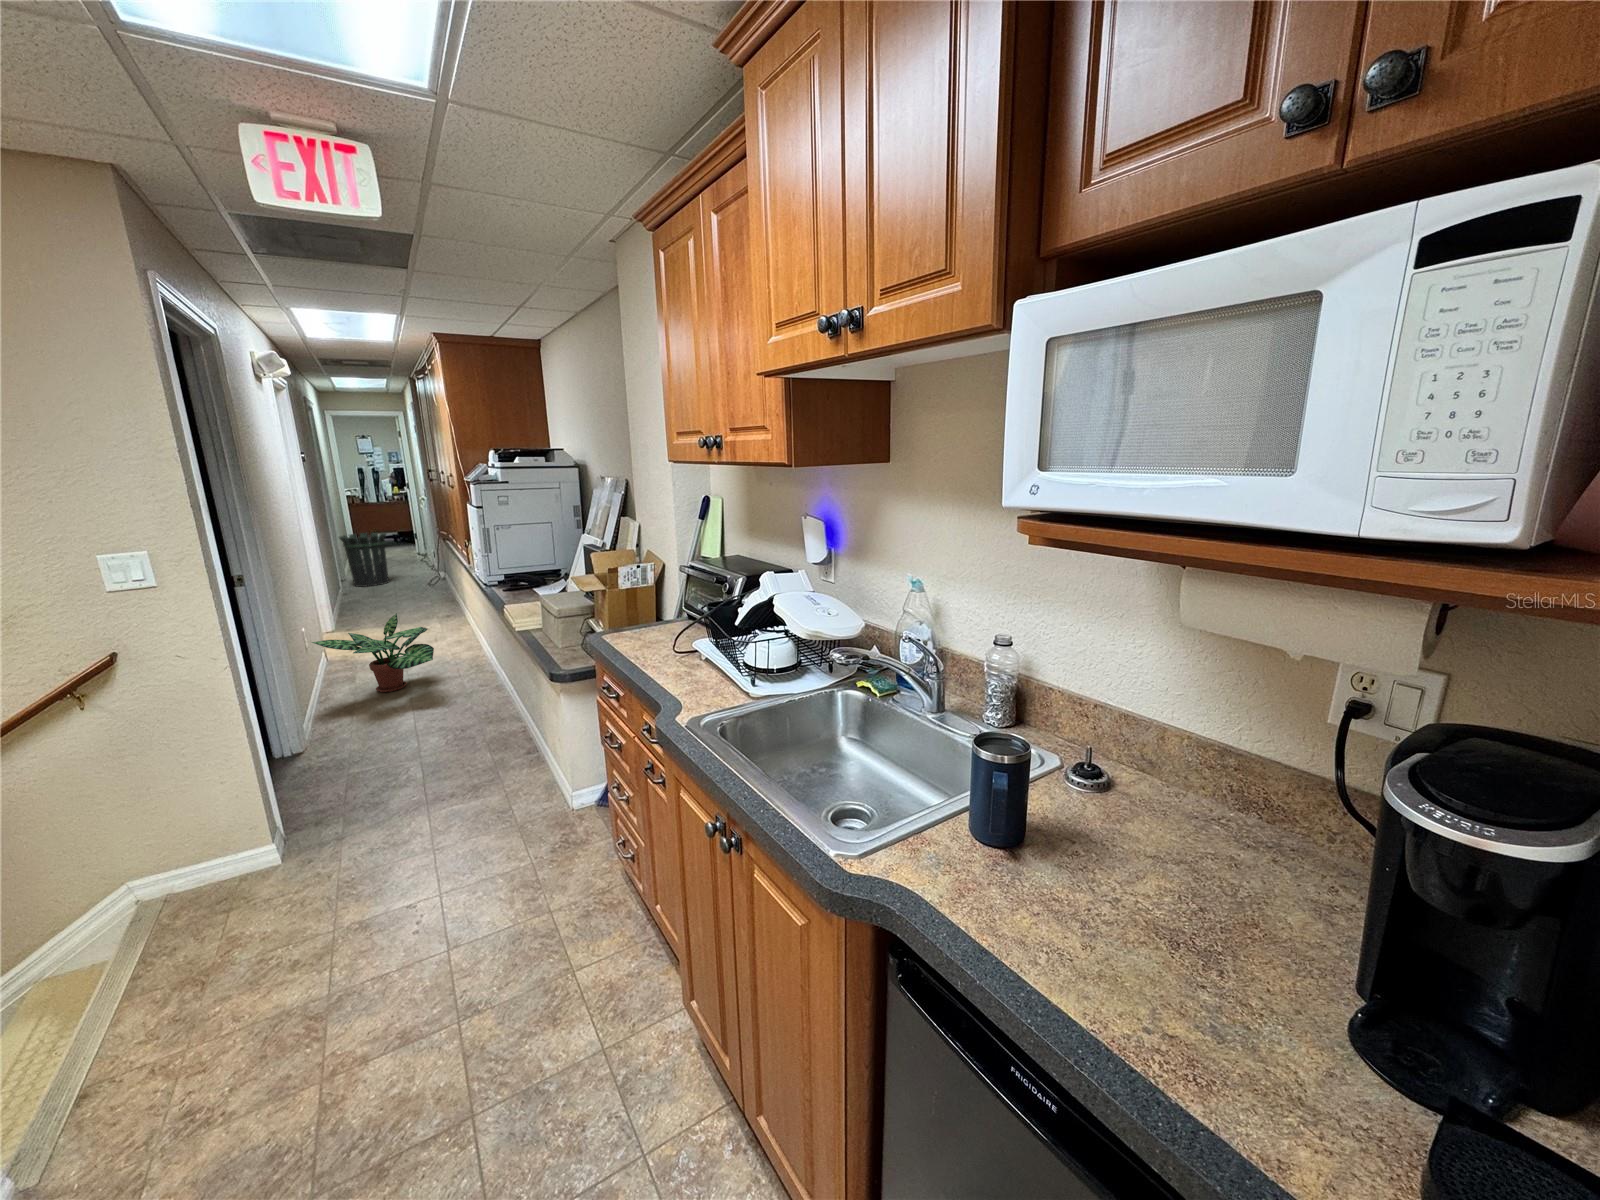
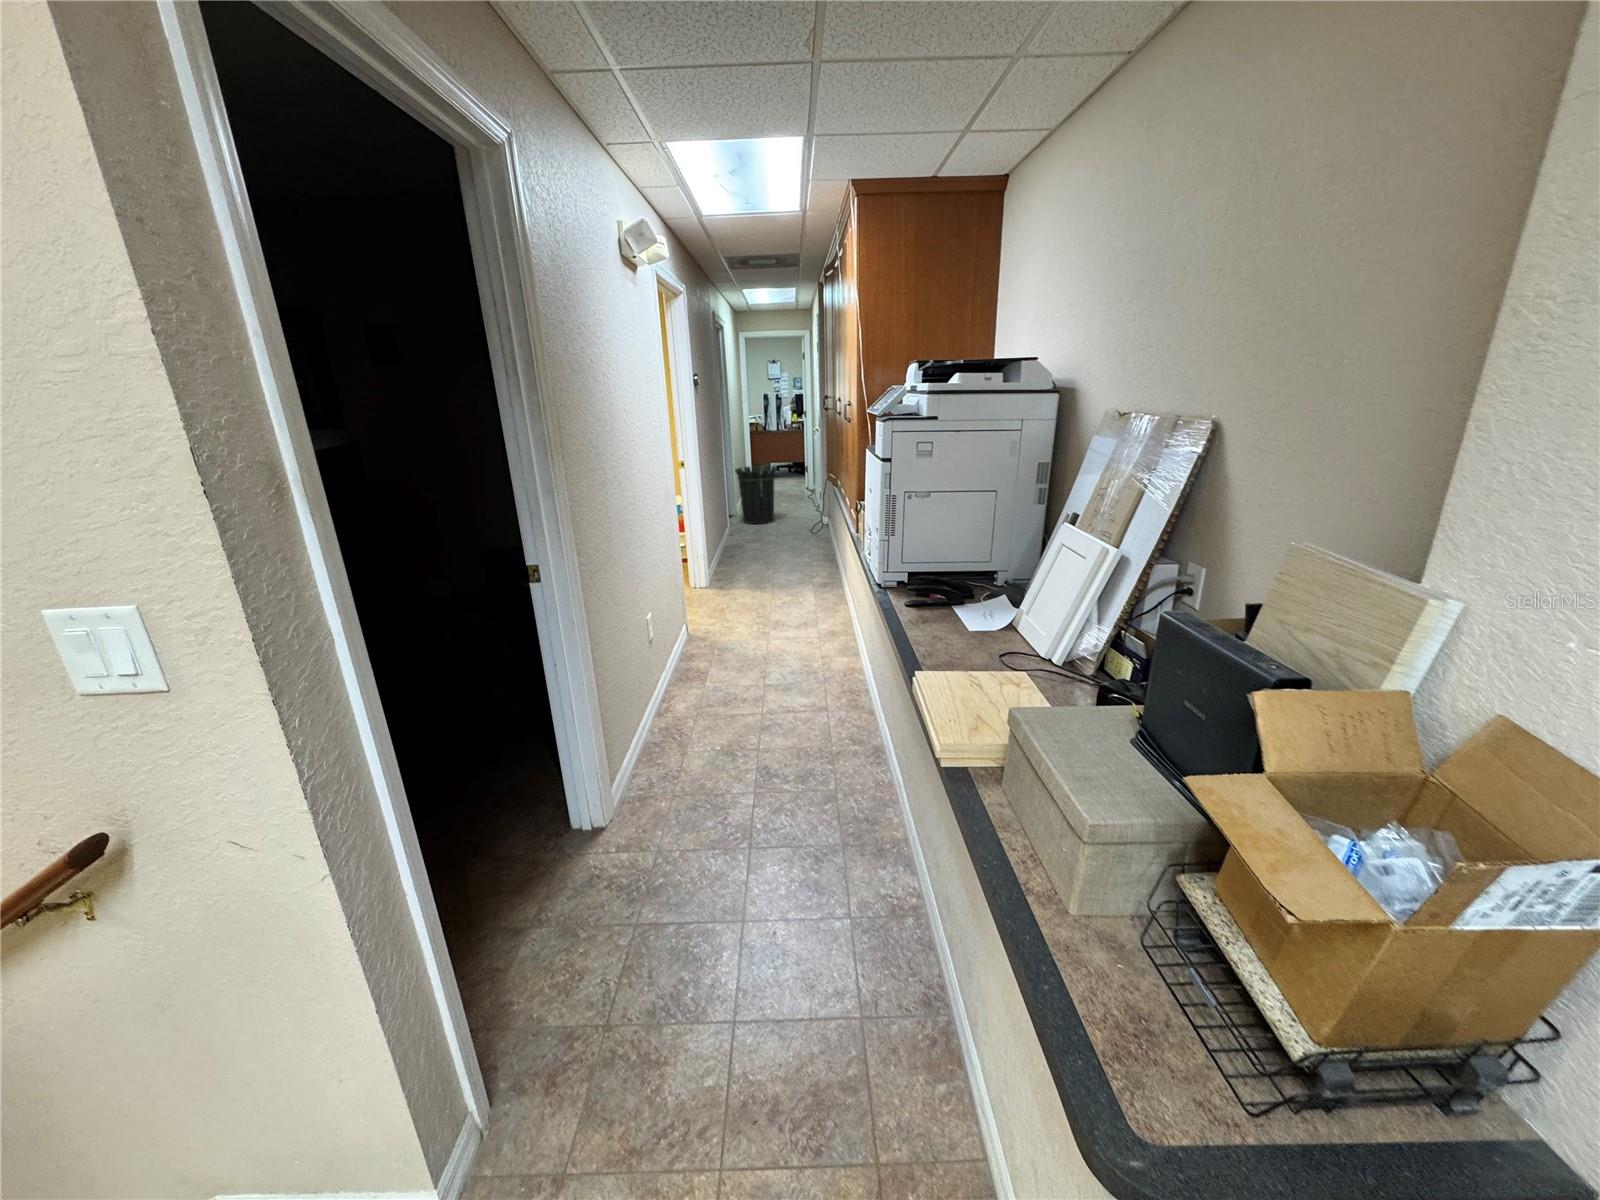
potted plant: present [312,613,434,692] -> none [662,604,798,710]

